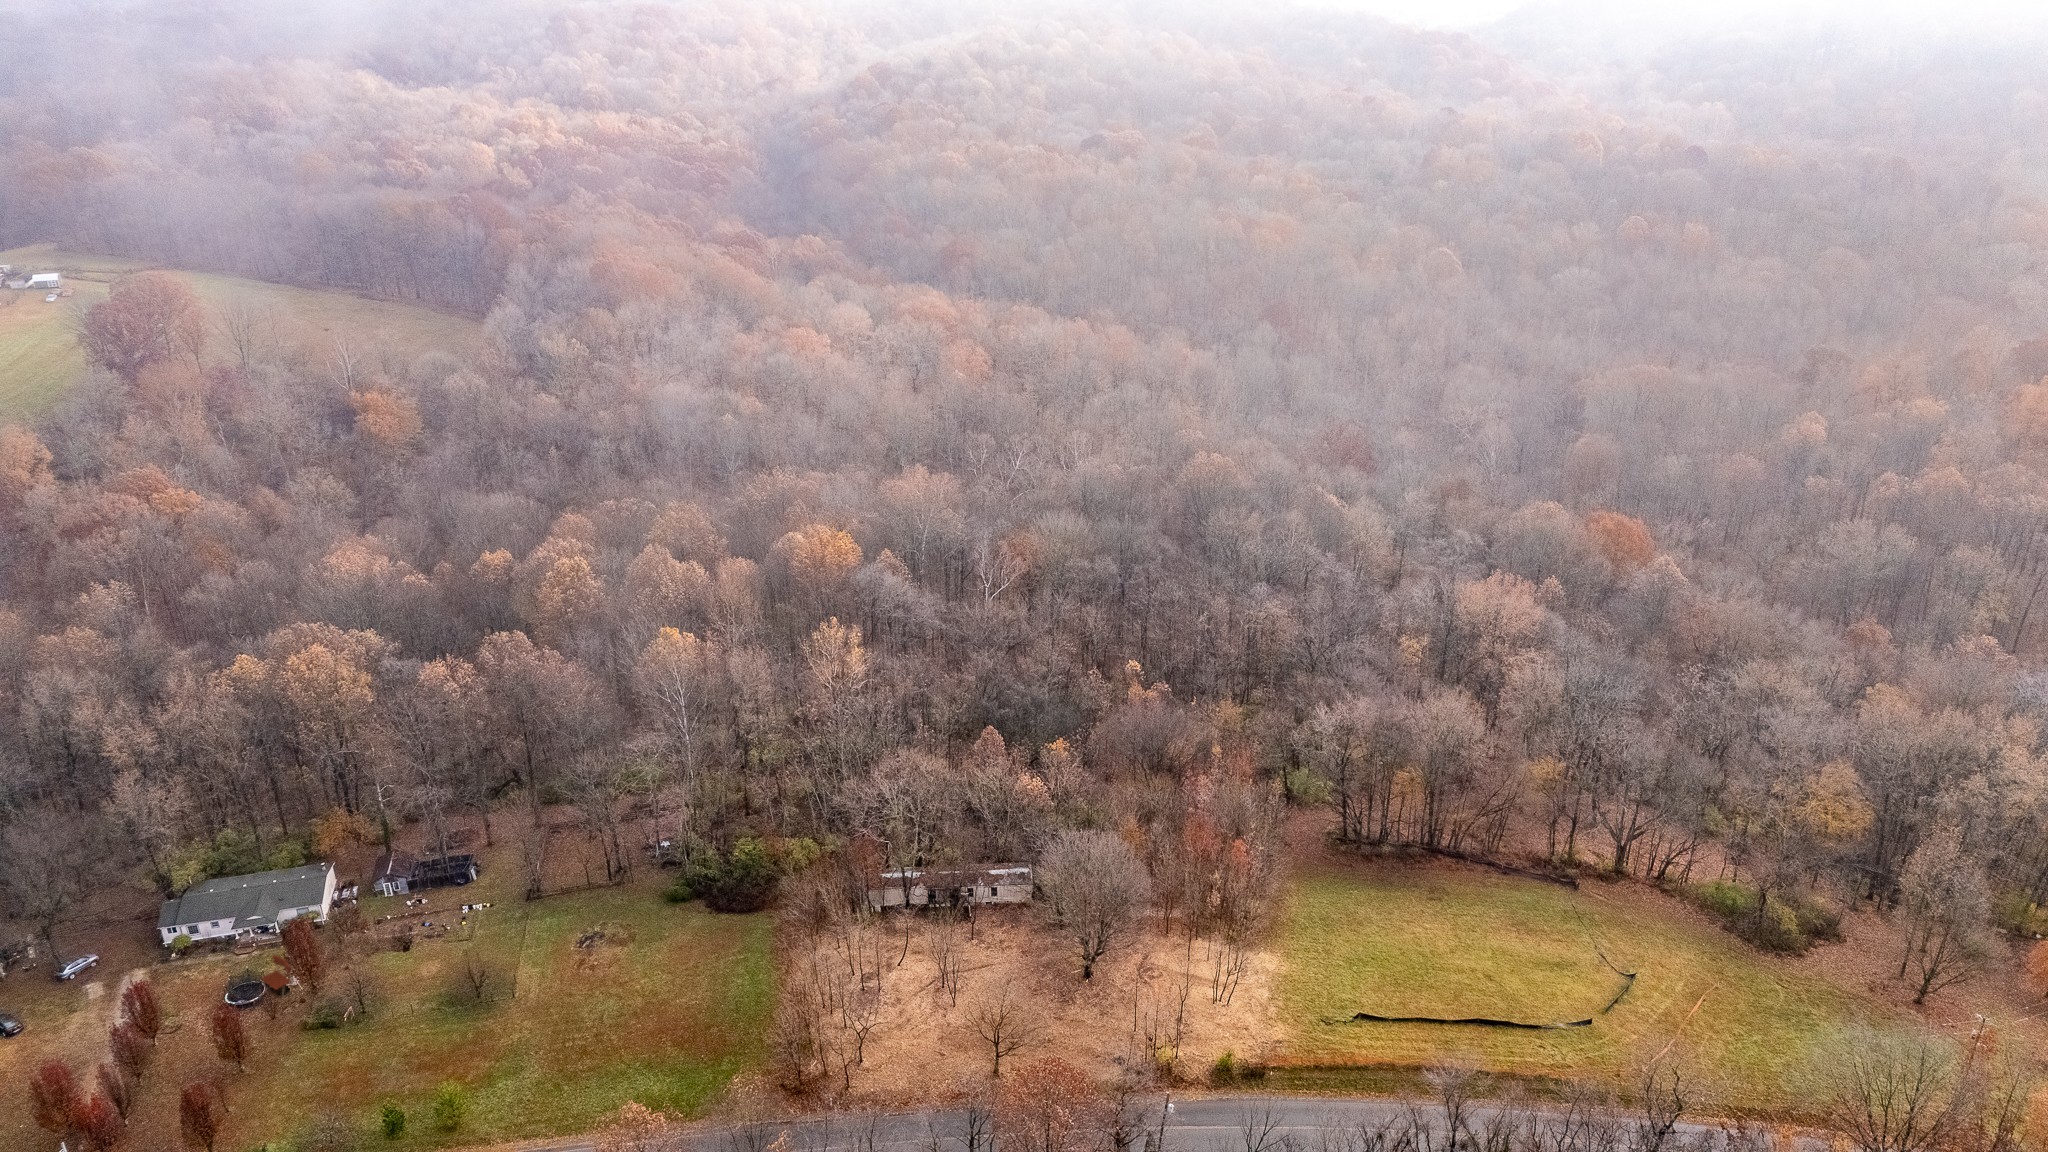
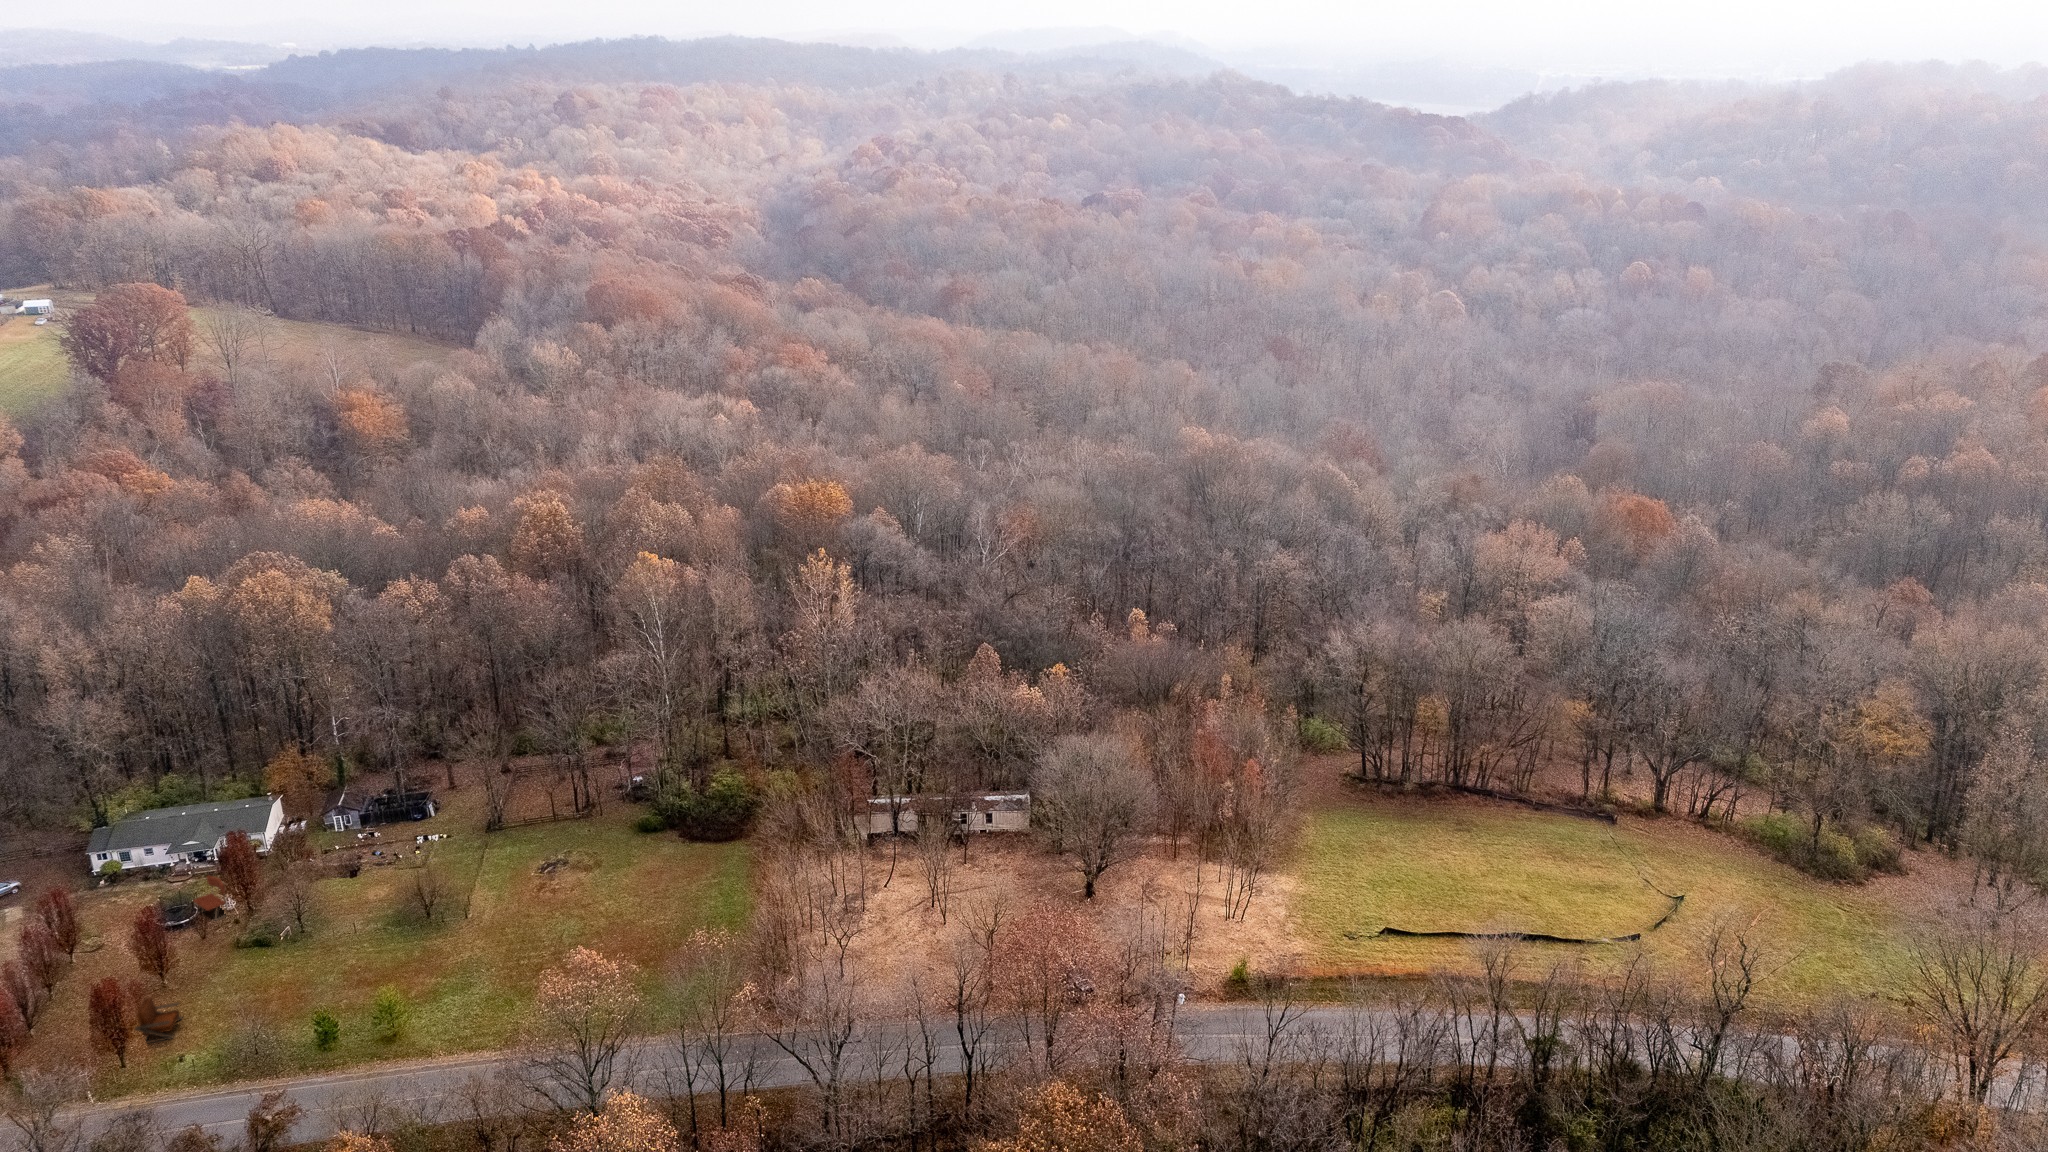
lounge chair: none [223,1088,265,1133] -> present [135,997,182,1044]

